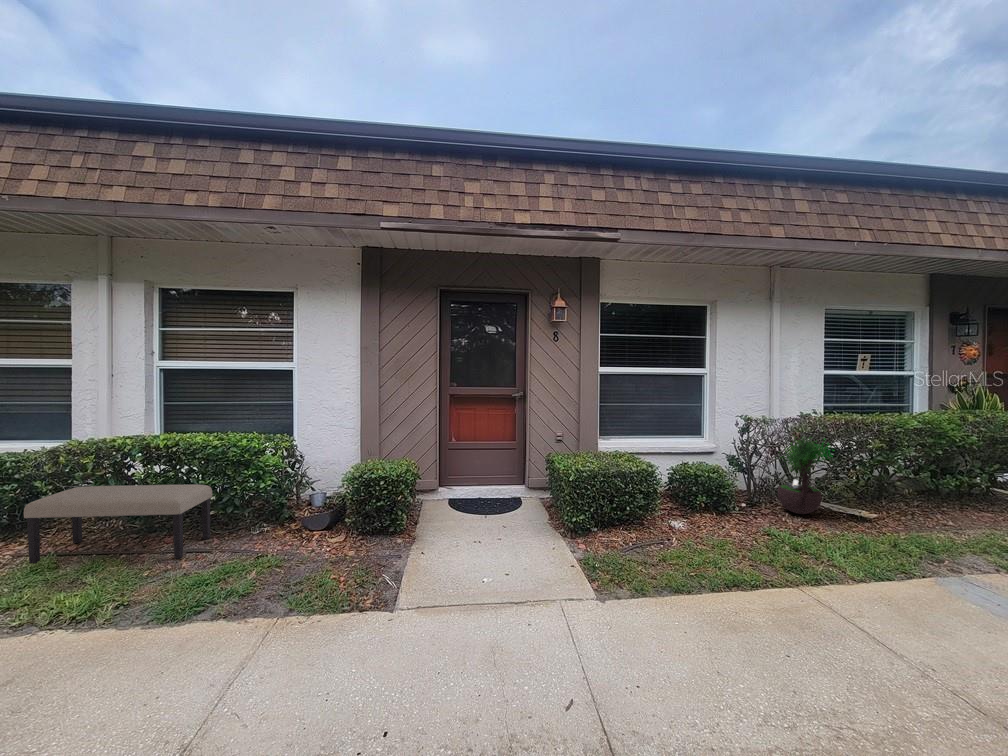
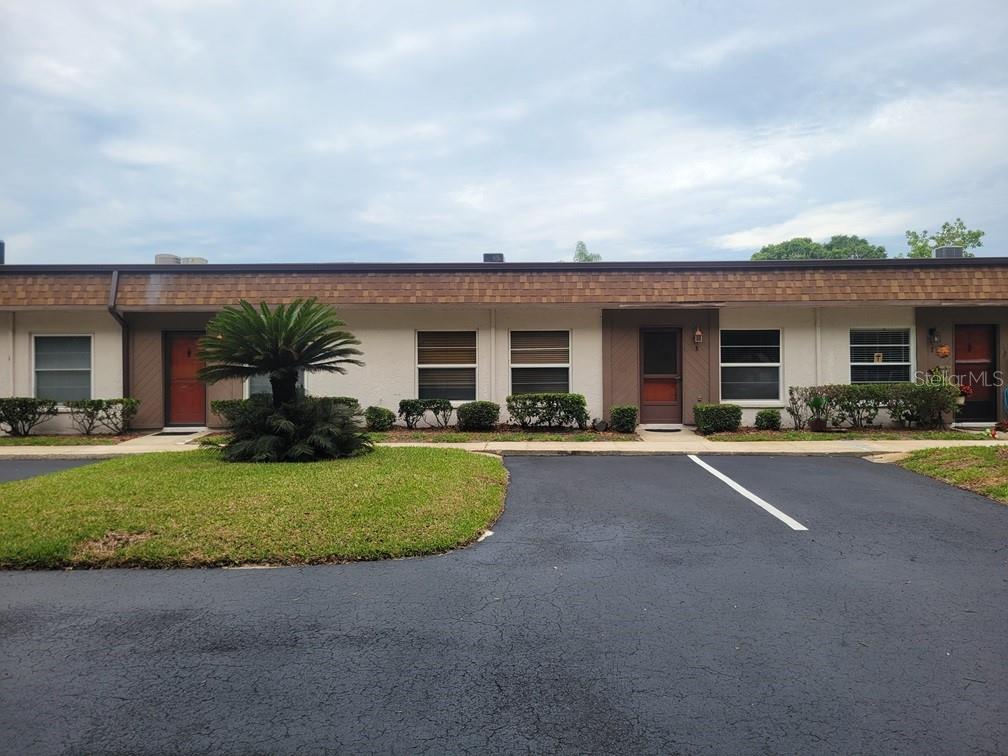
bench: present [24,484,212,564] -> none [507,411,558,435]

